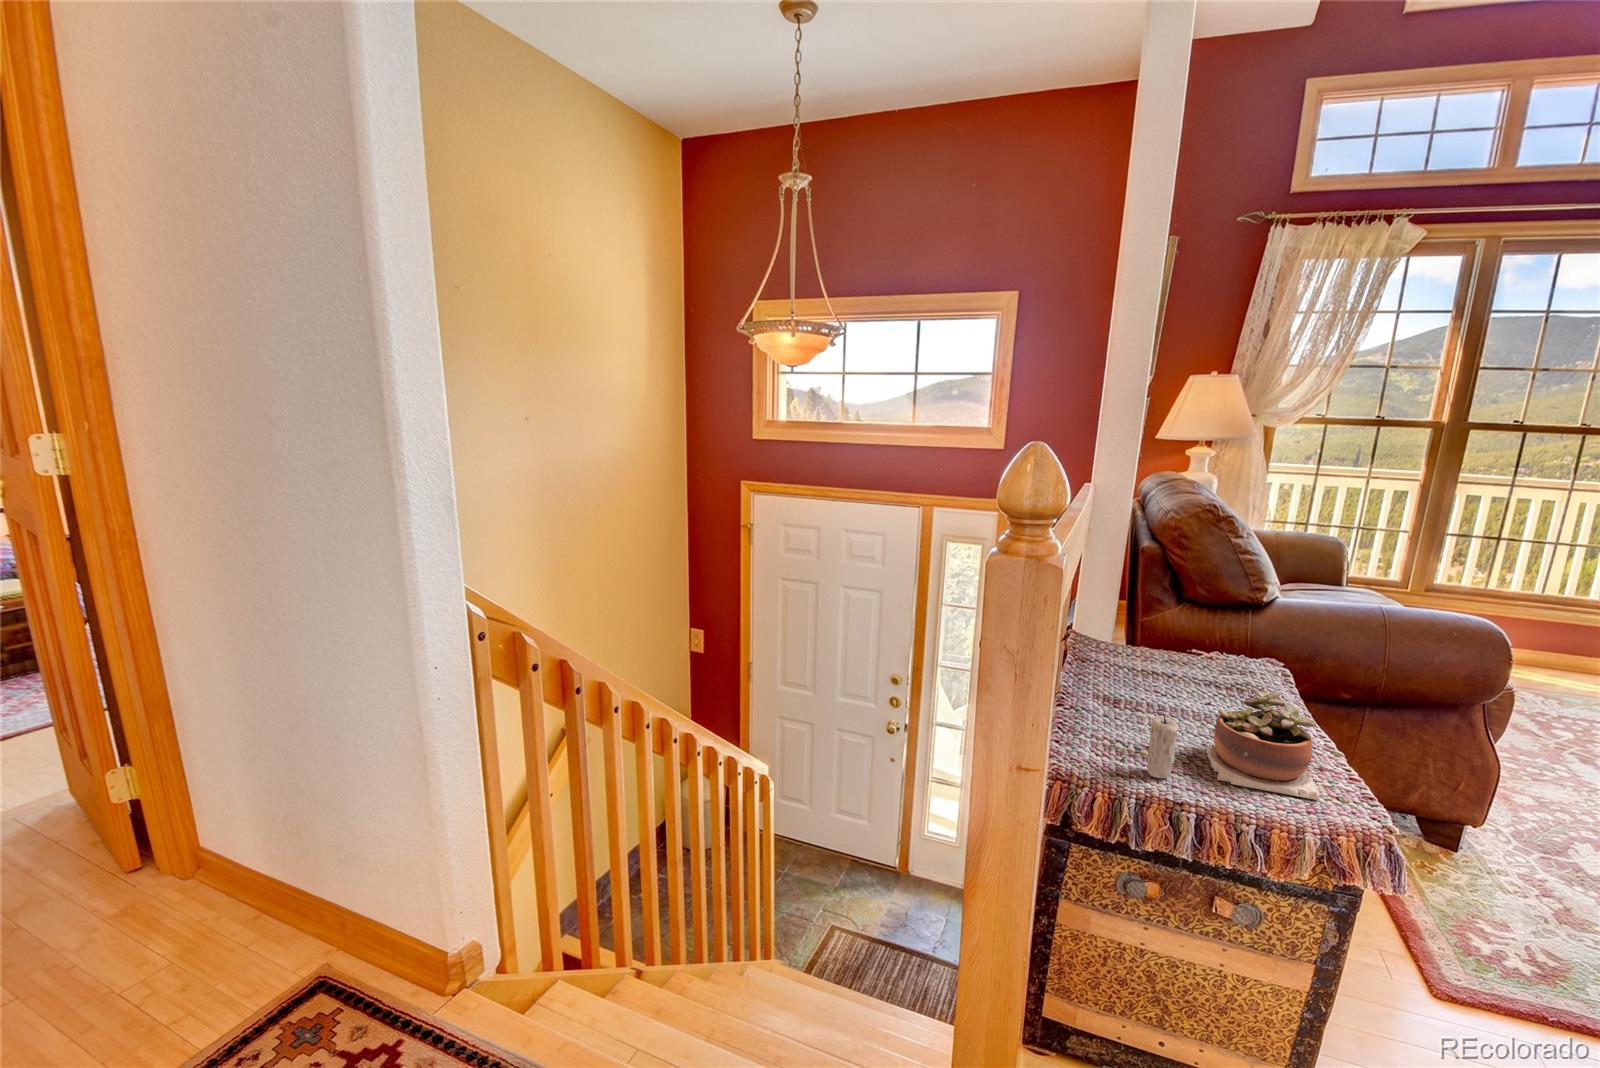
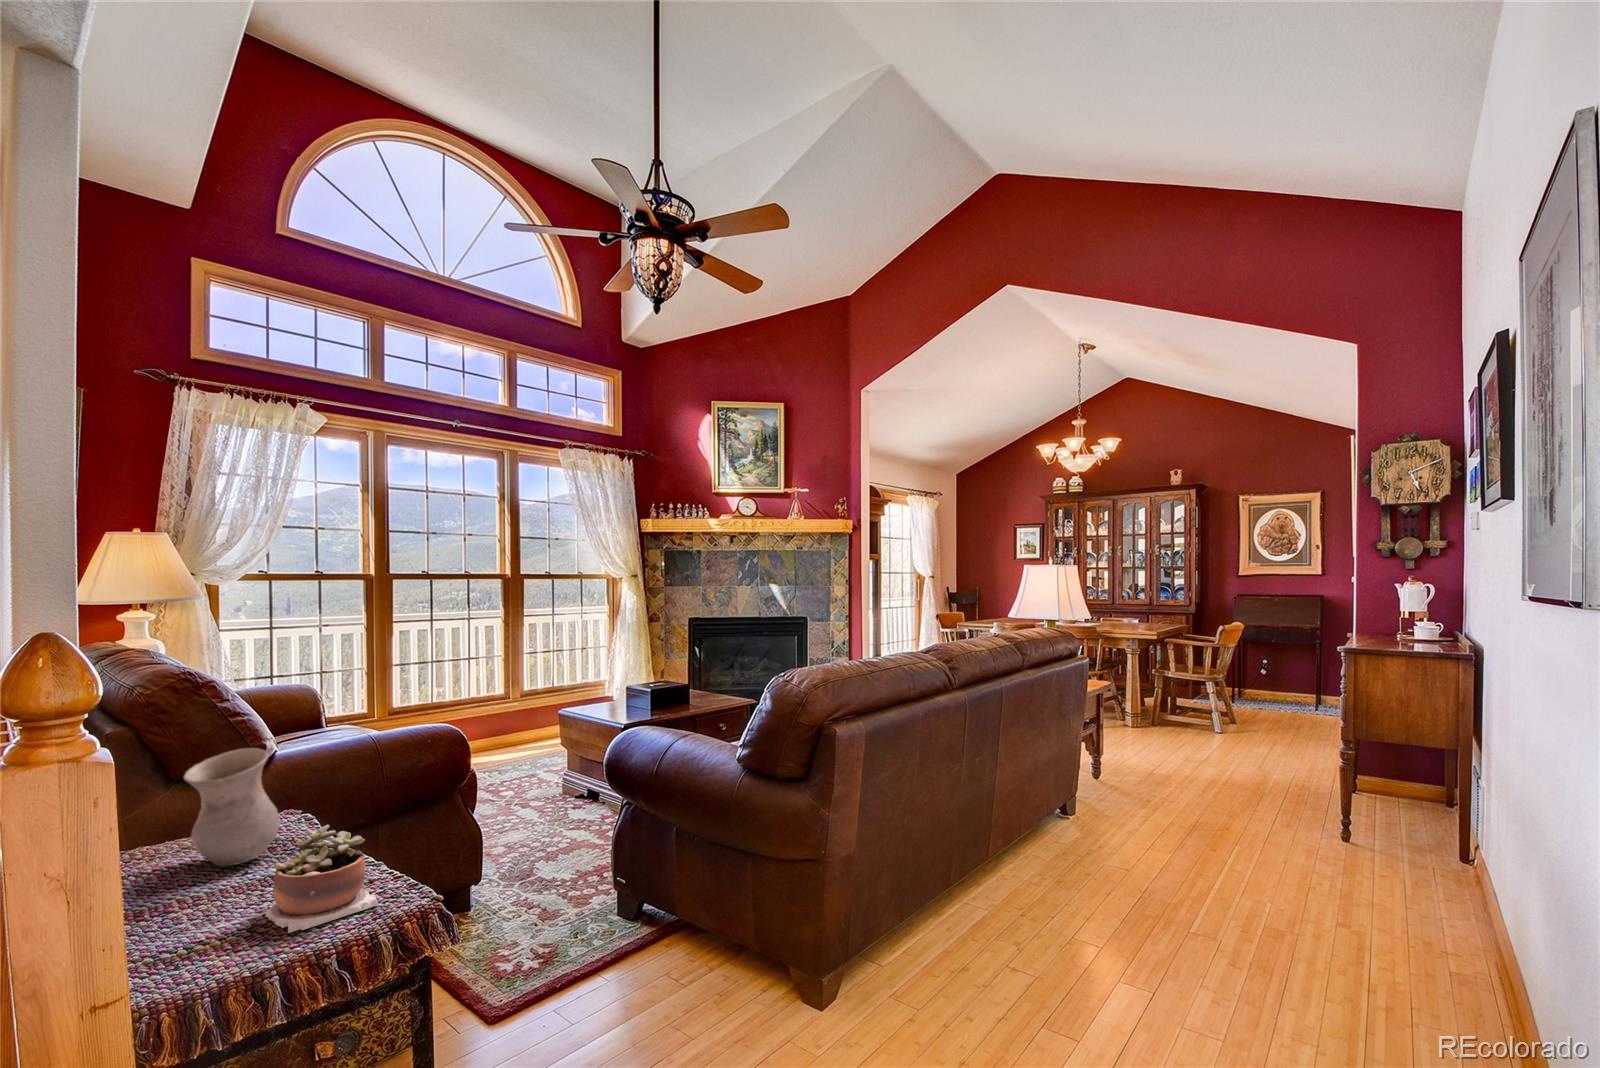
vase: none [1168,589,1248,692] -> present [184,748,279,866]
candle: present [1147,713,1179,778] -> none [211,882,245,965]

